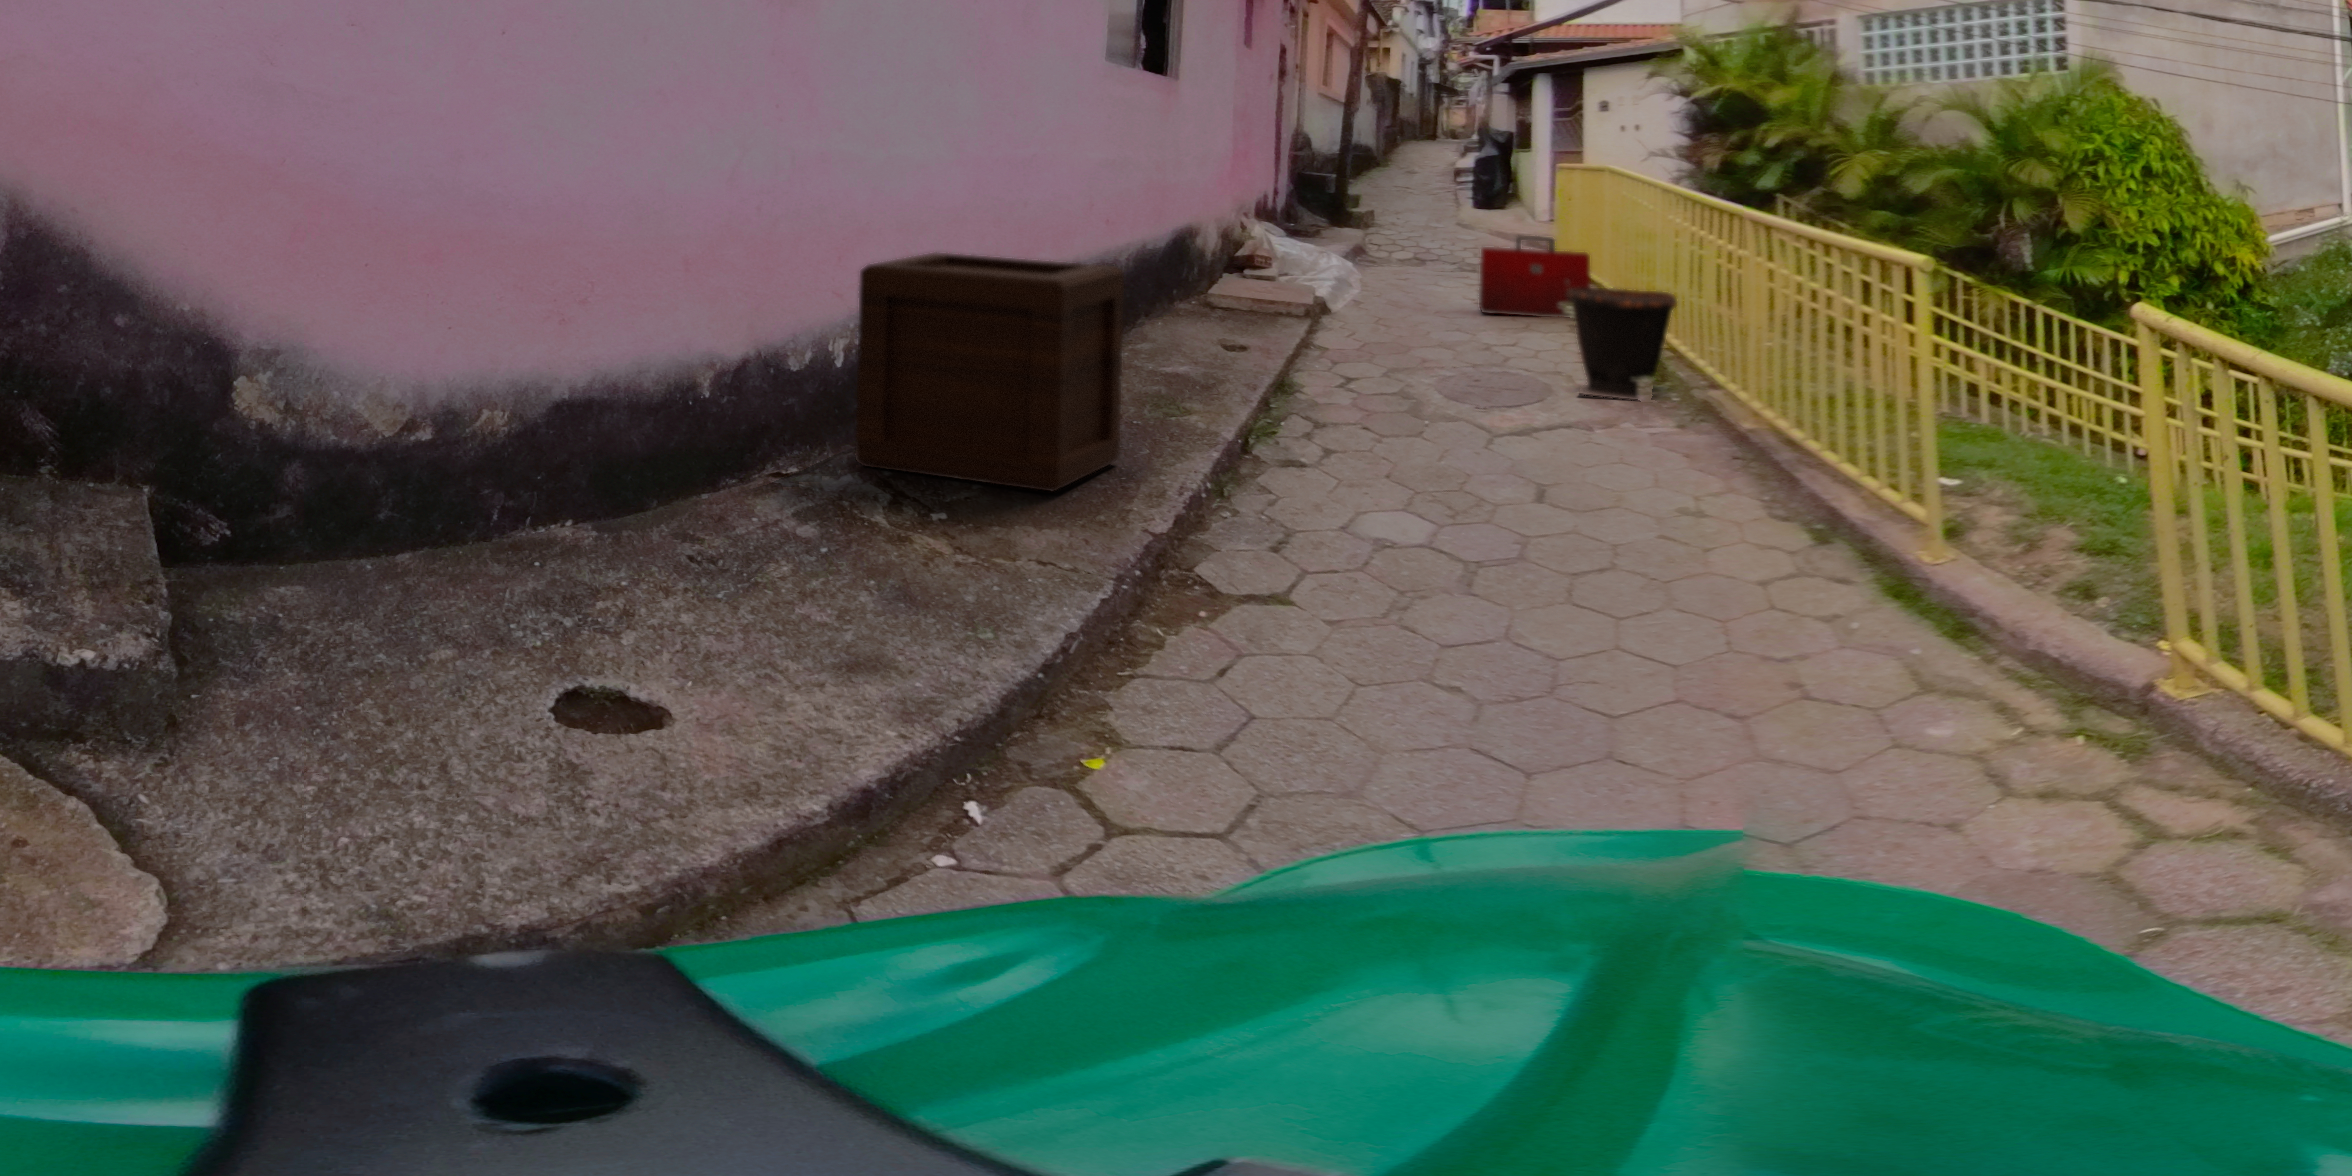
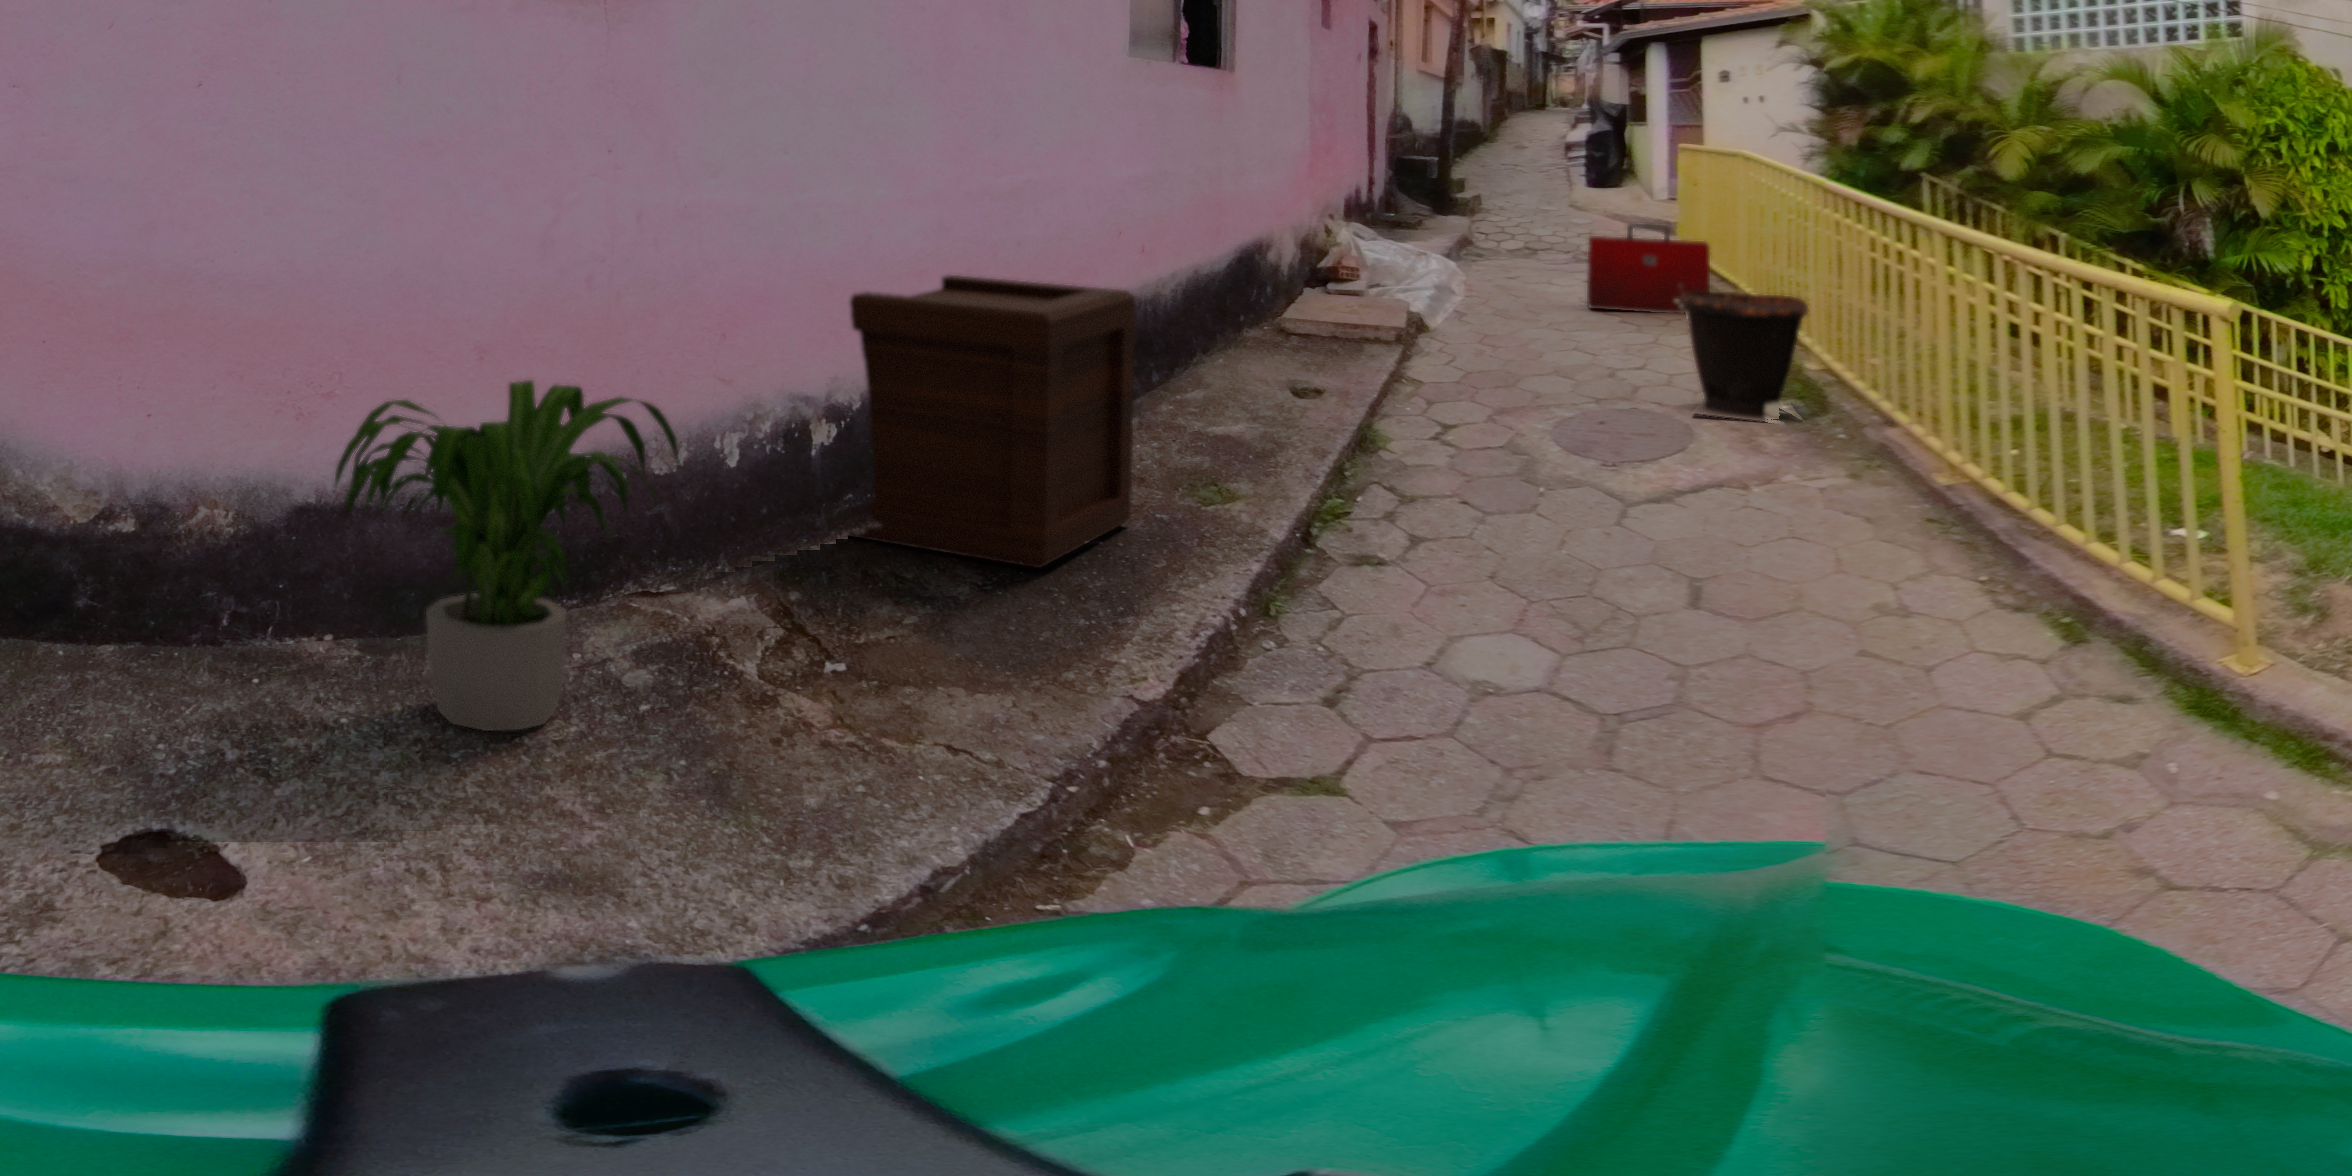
potted plant: none [533,322,803,591] -> present [335,380,679,731]

